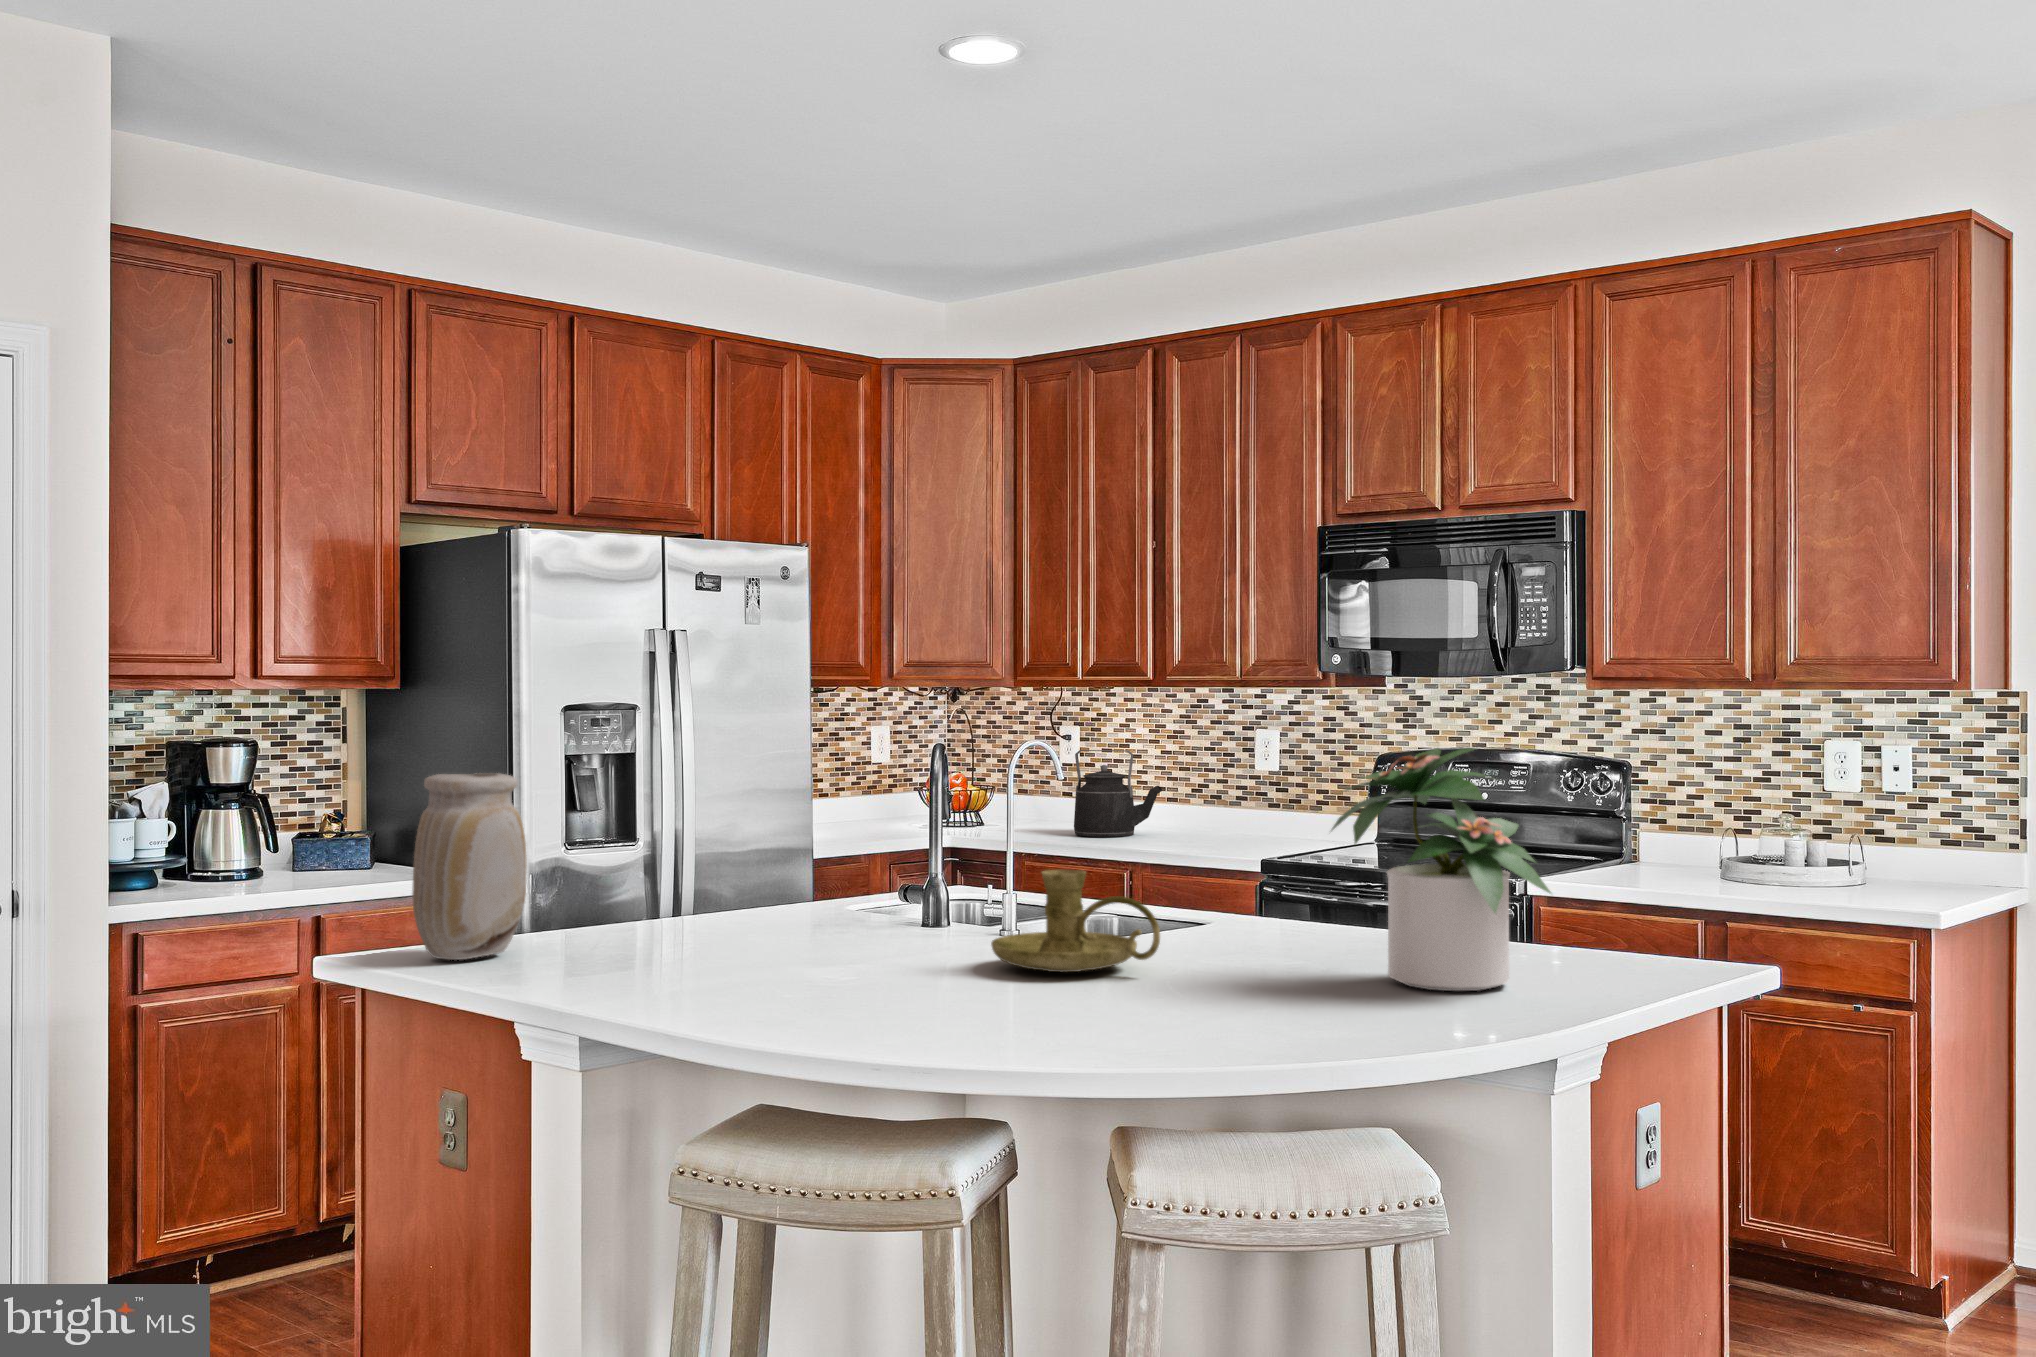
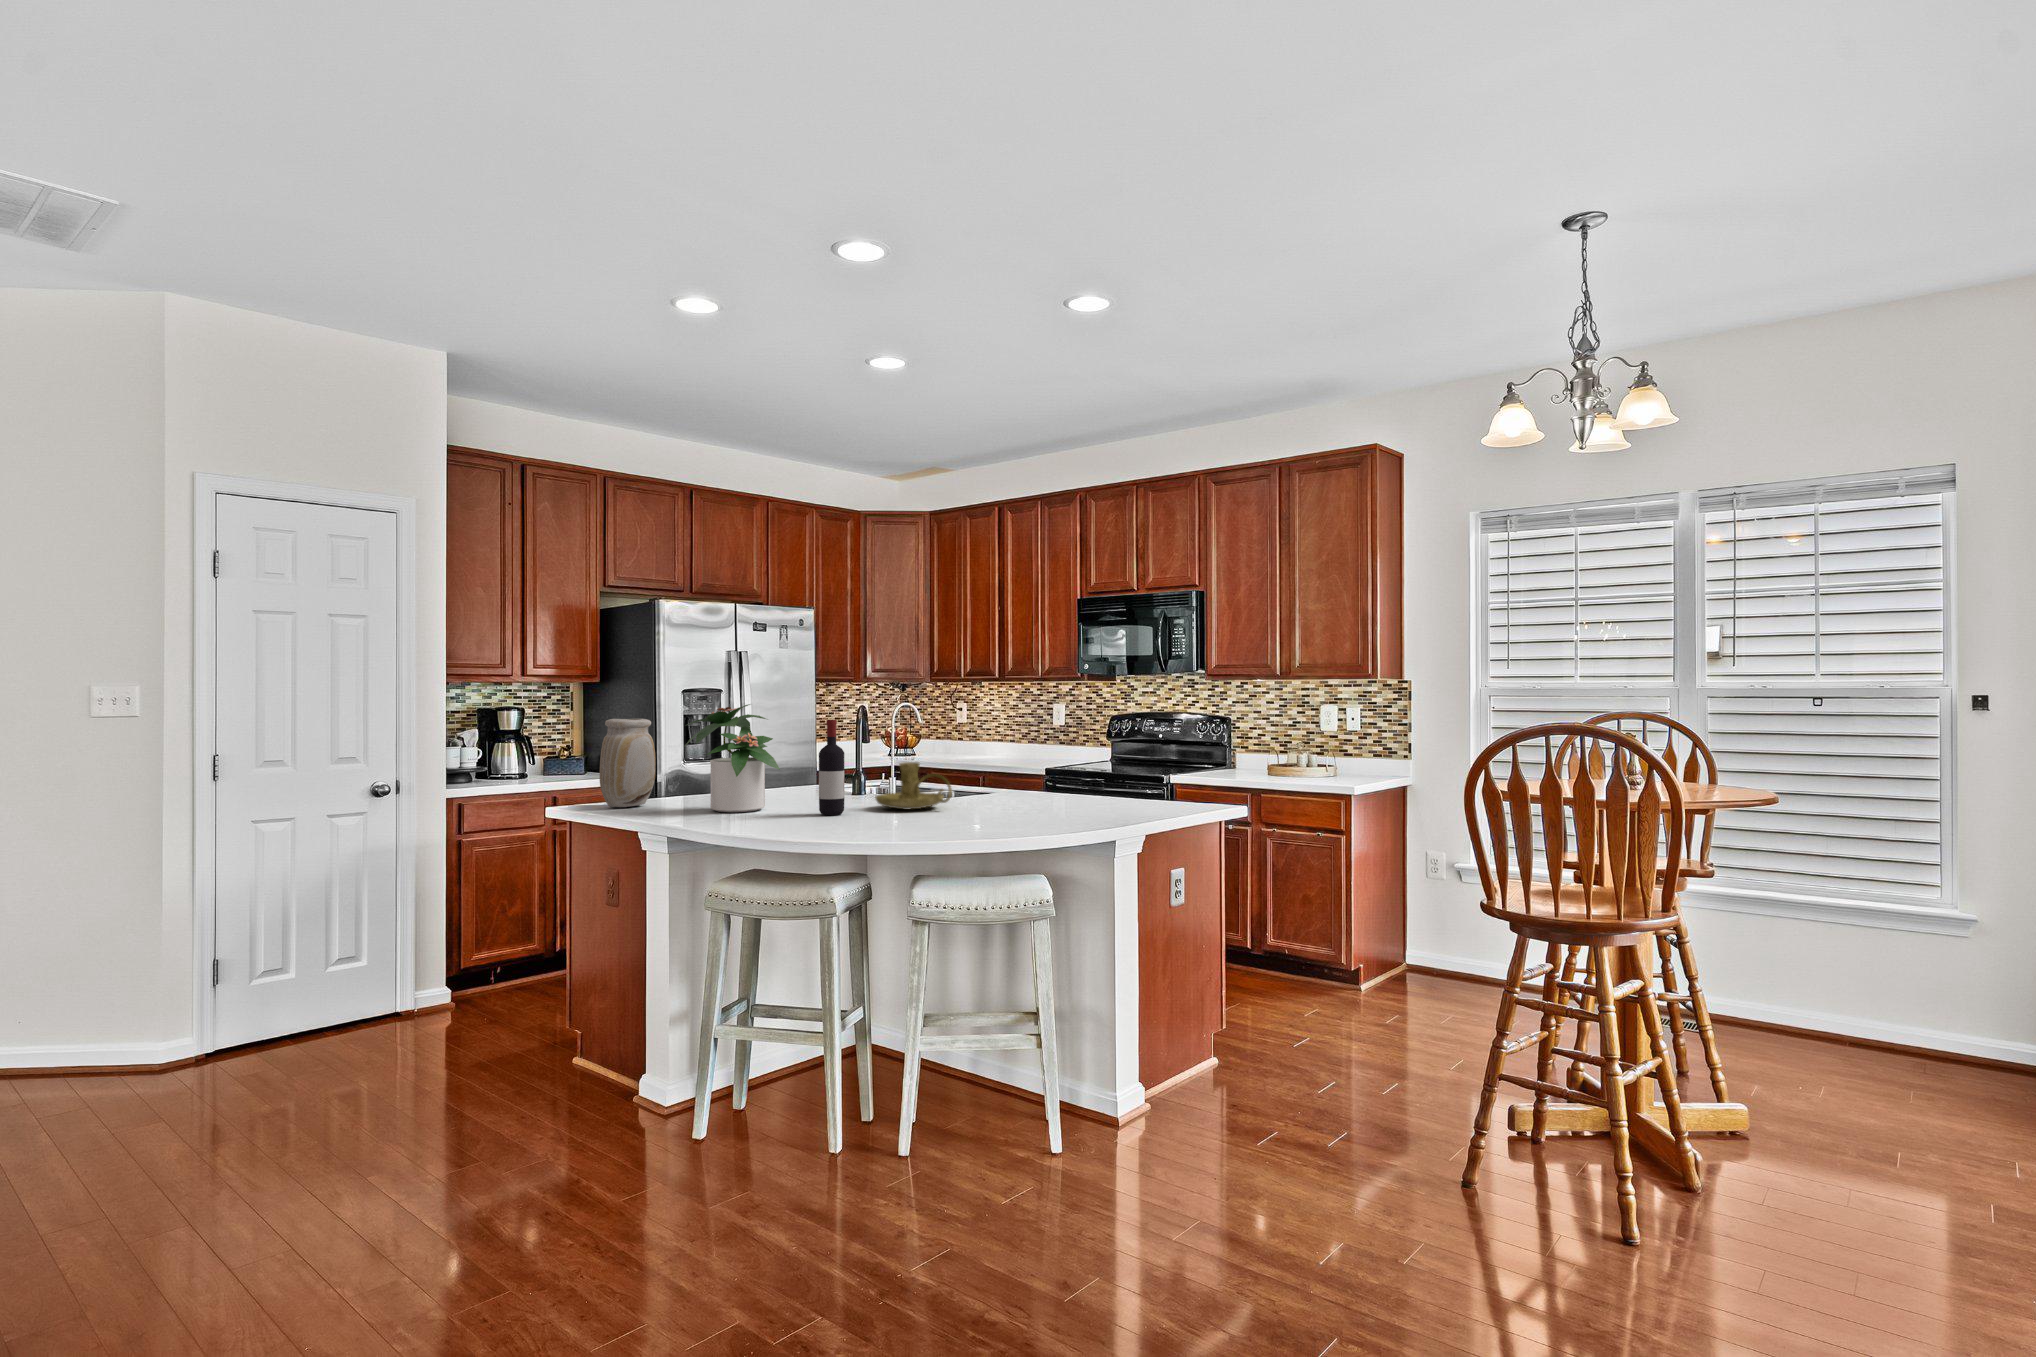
potted plant: present [1332,748,1551,991] -> present [685,704,780,812]
kettle: present [1074,750,1162,837] -> none [960,715,1006,760]
wine bottle: none [880,781,933,988] -> present [819,720,844,815]

